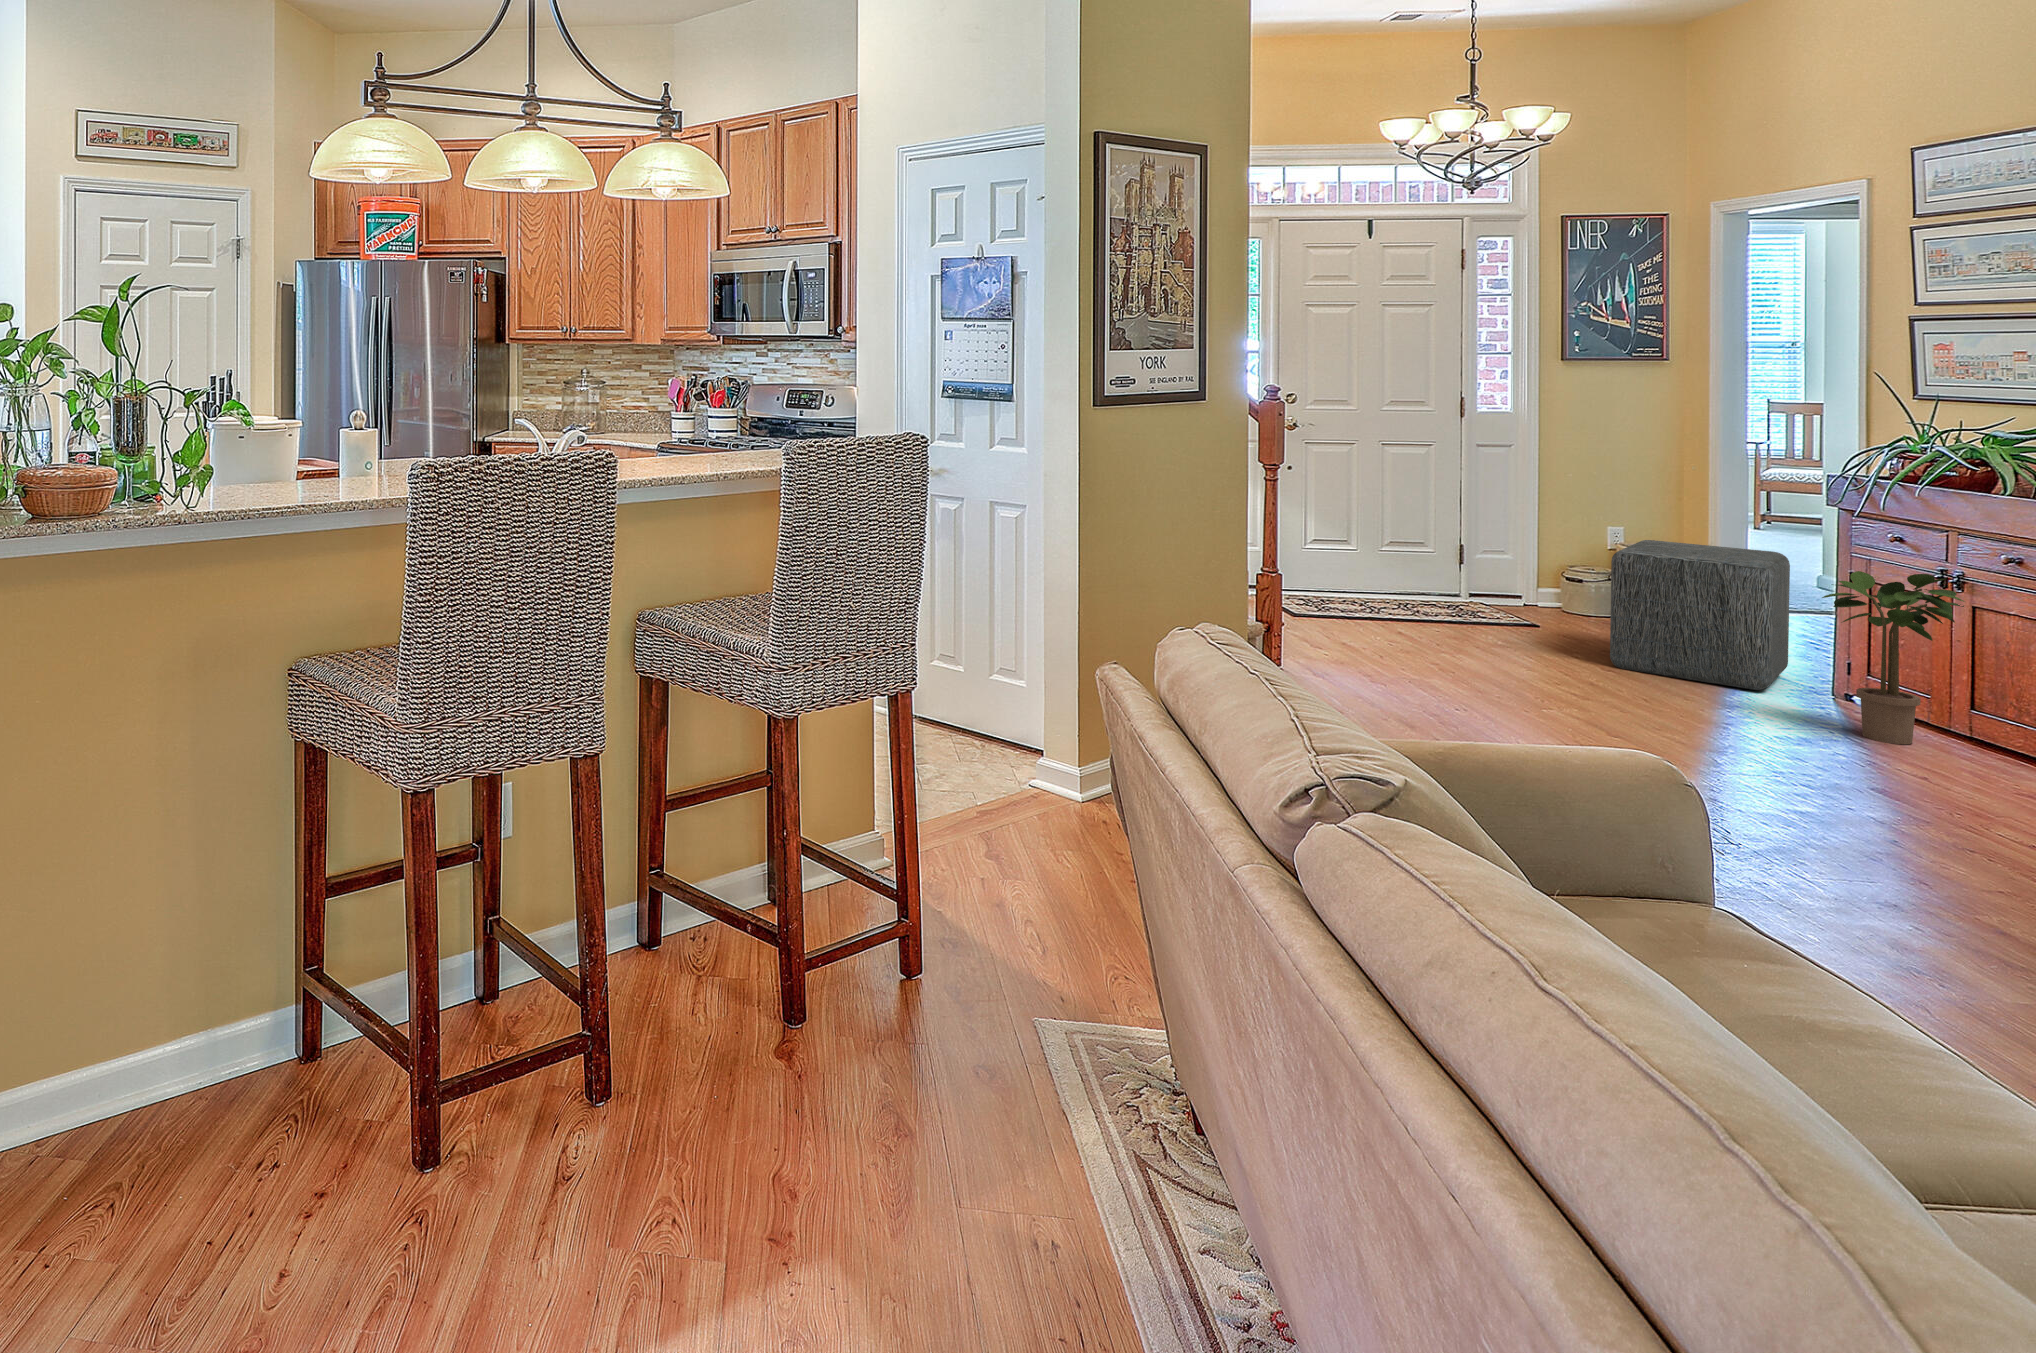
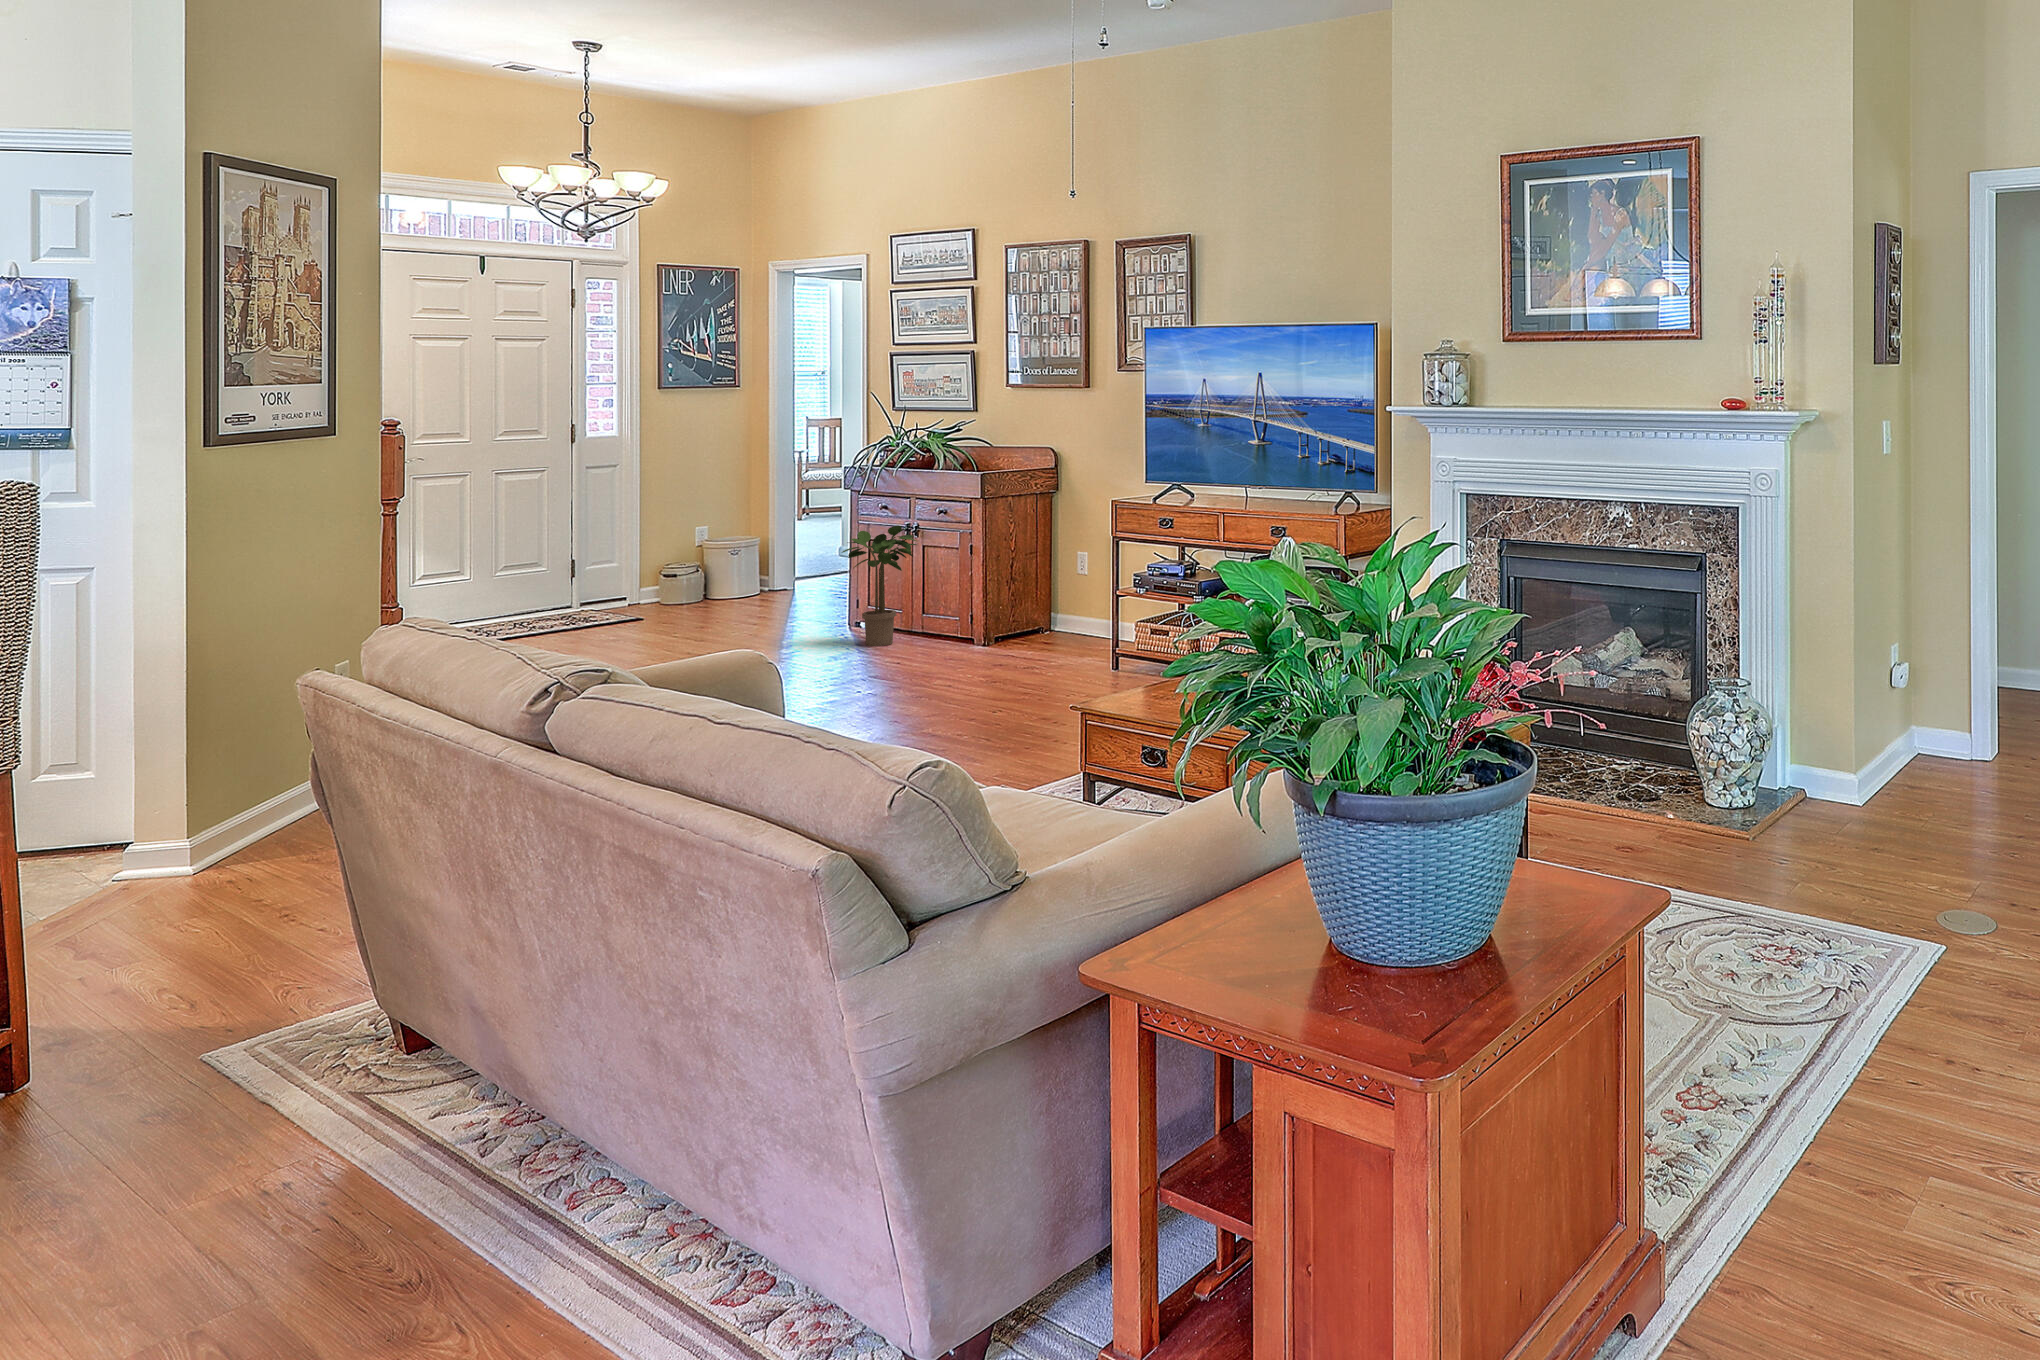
ottoman: present [1610,540,1790,690] -> none [704,527,823,637]

